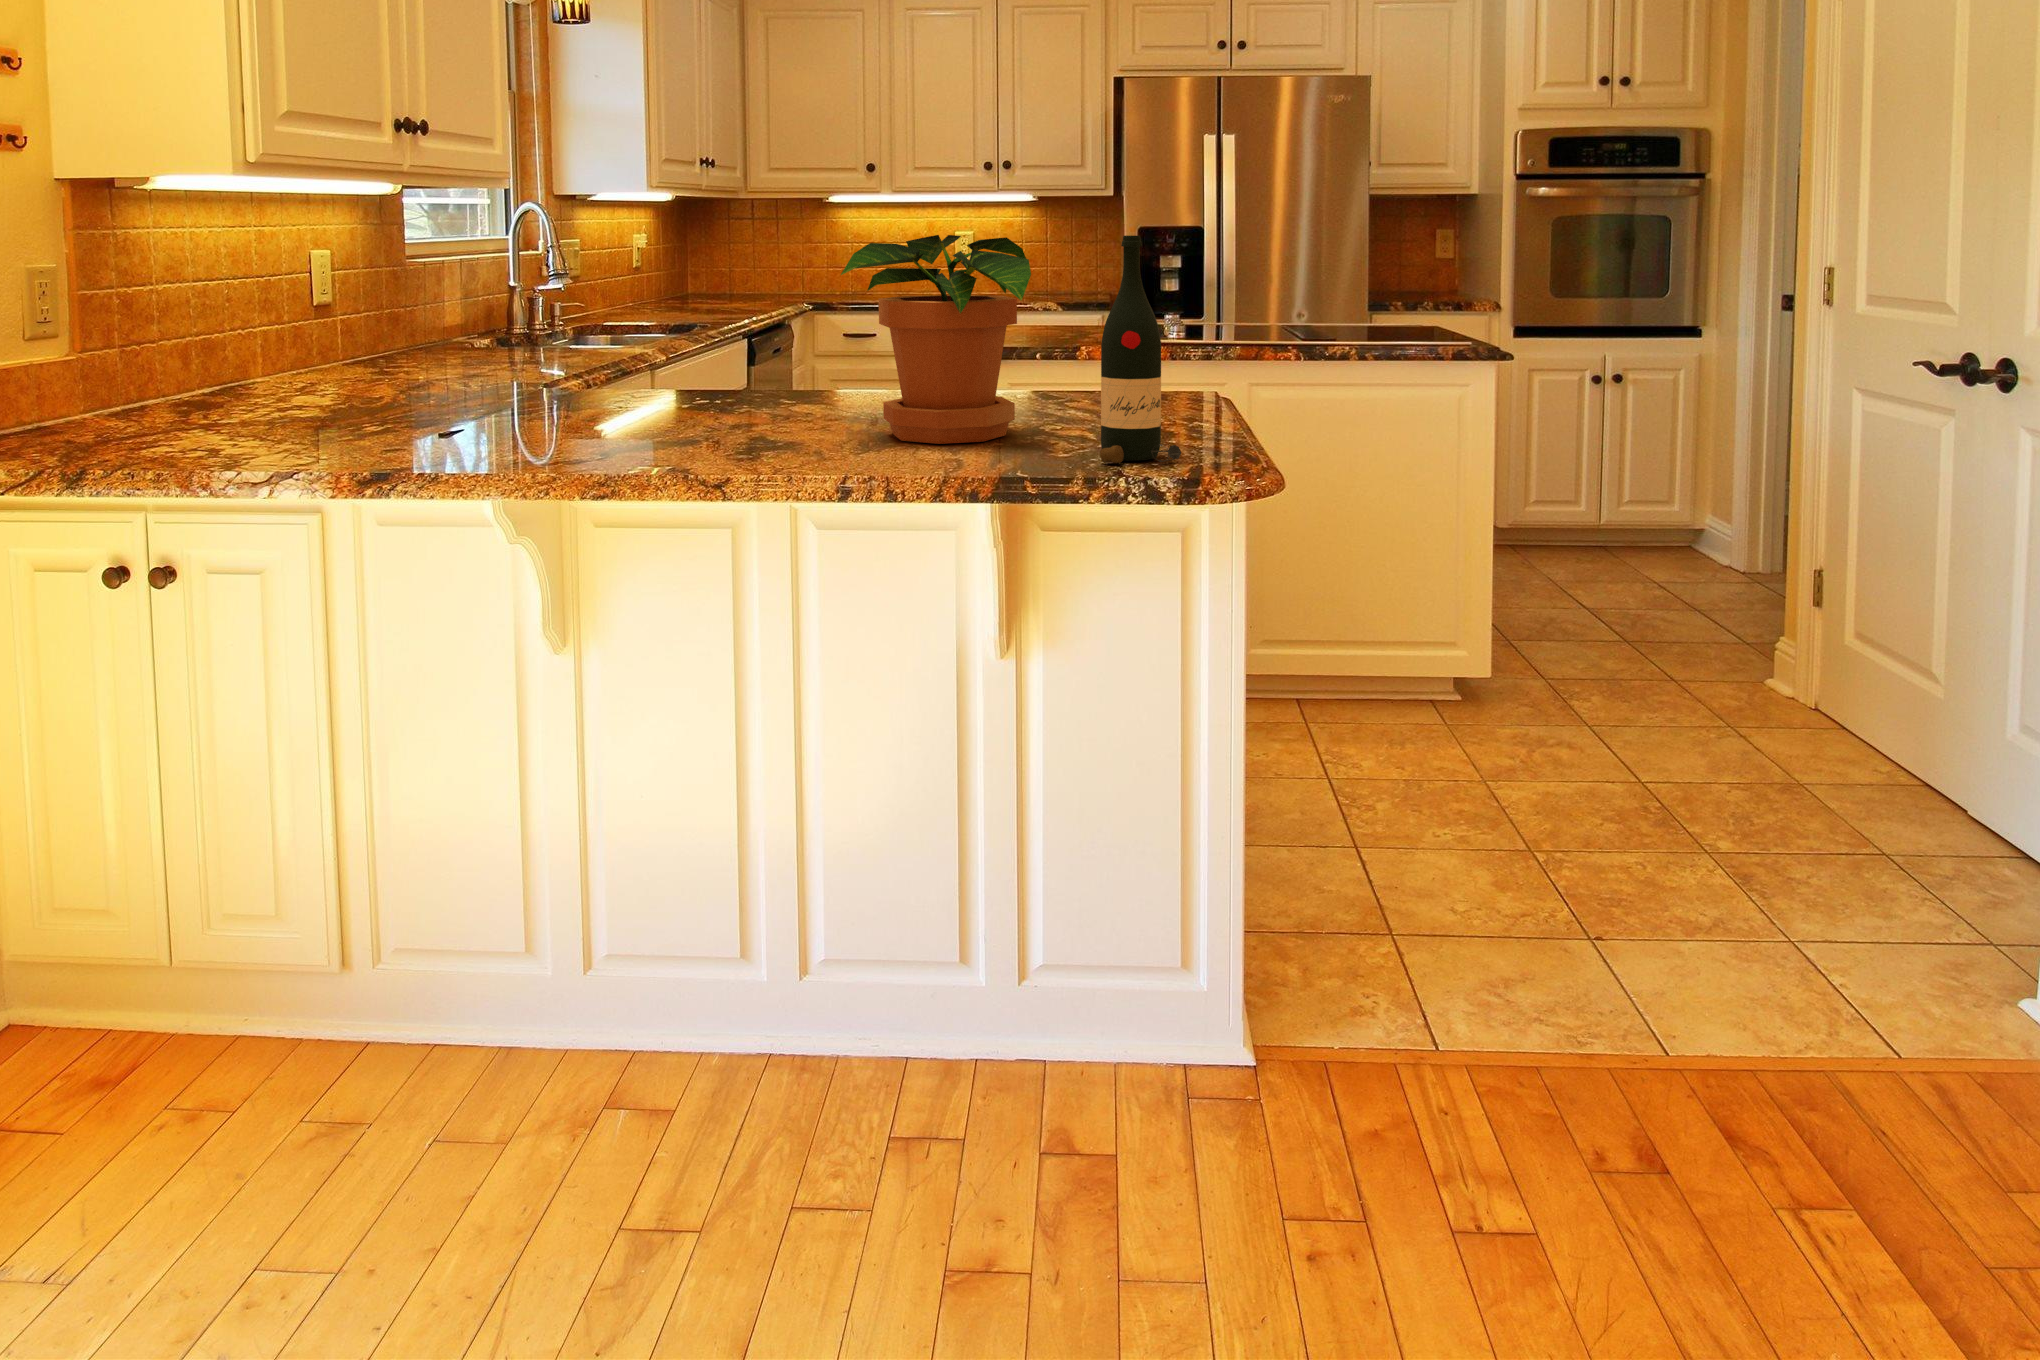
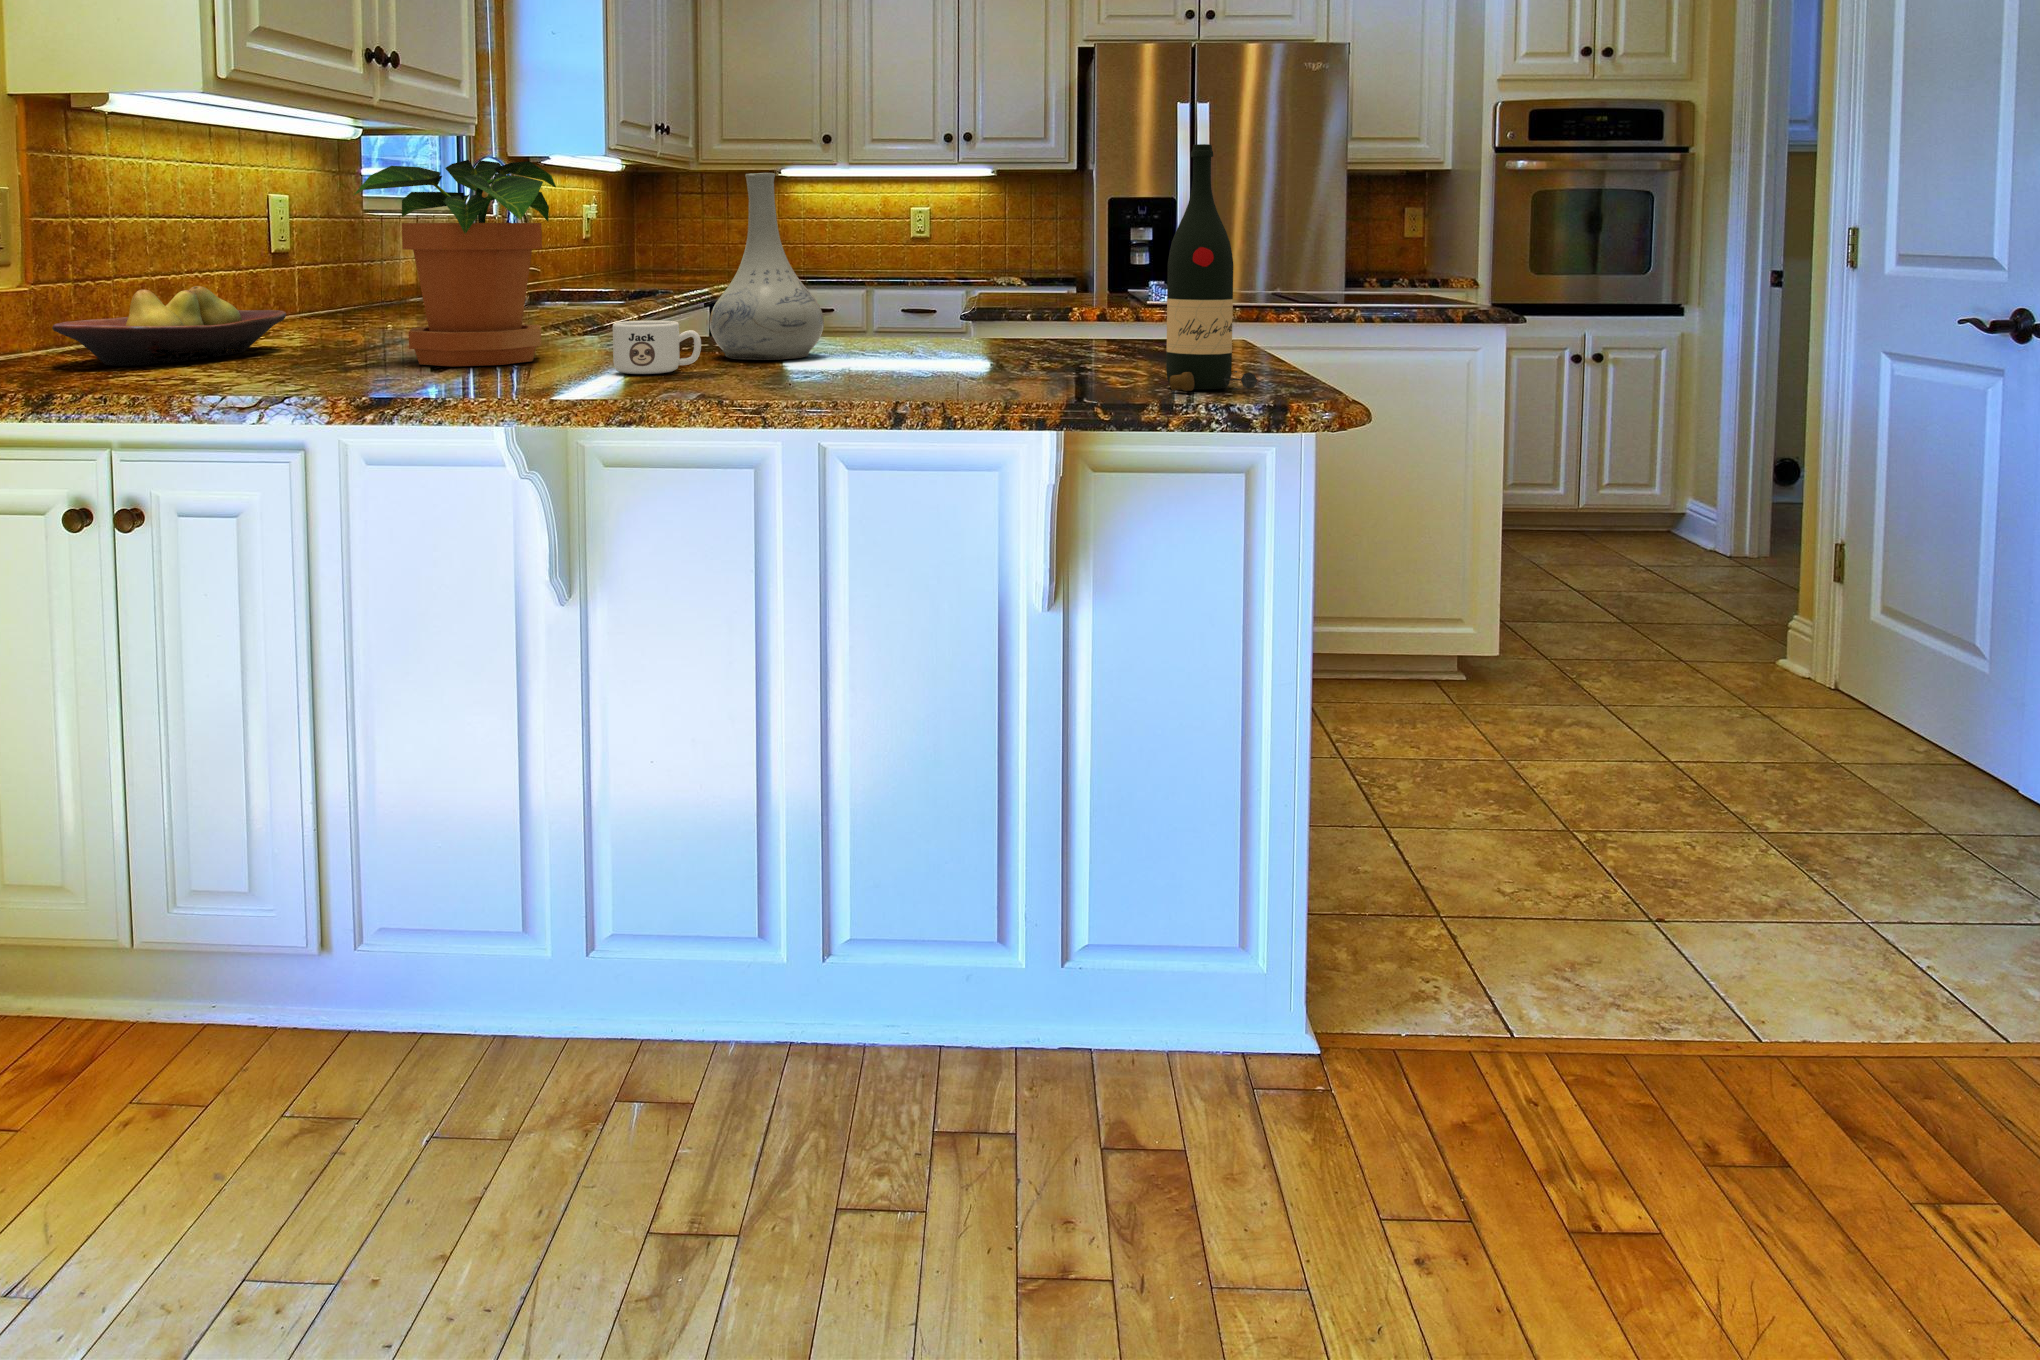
potted plant: present [841,235,1031,444] -> present [353,160,556,366]
vase: none [703,247,810,422] -> present [710,173,824,360]
fruit bowl: none [95,352,317,432] -> present [52,286,286,366]
mug: none [604,390,686,441] -> present [613,321,701,374]

